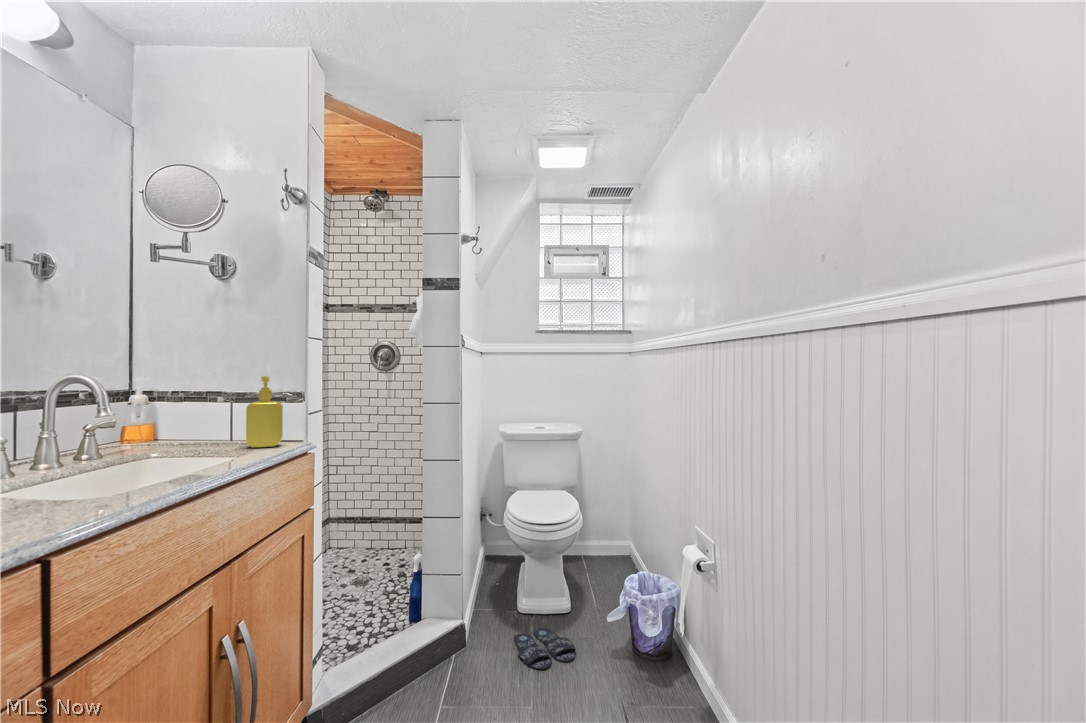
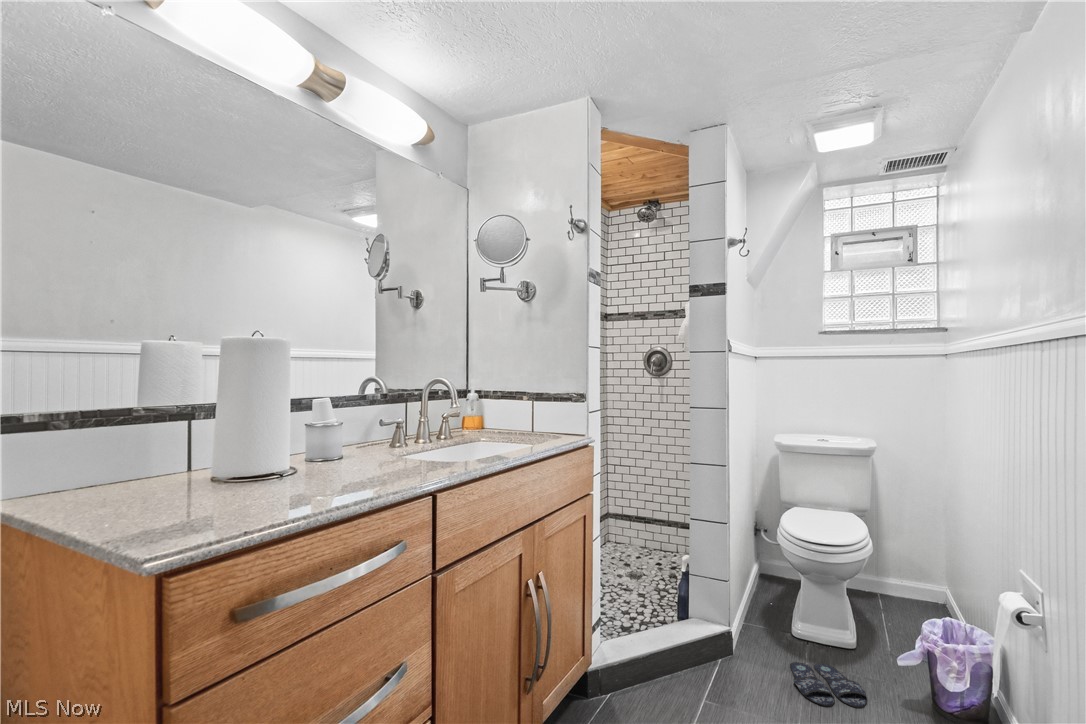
soap dispenser: present [246,376,283,448] -> none [542,380,568,438]

